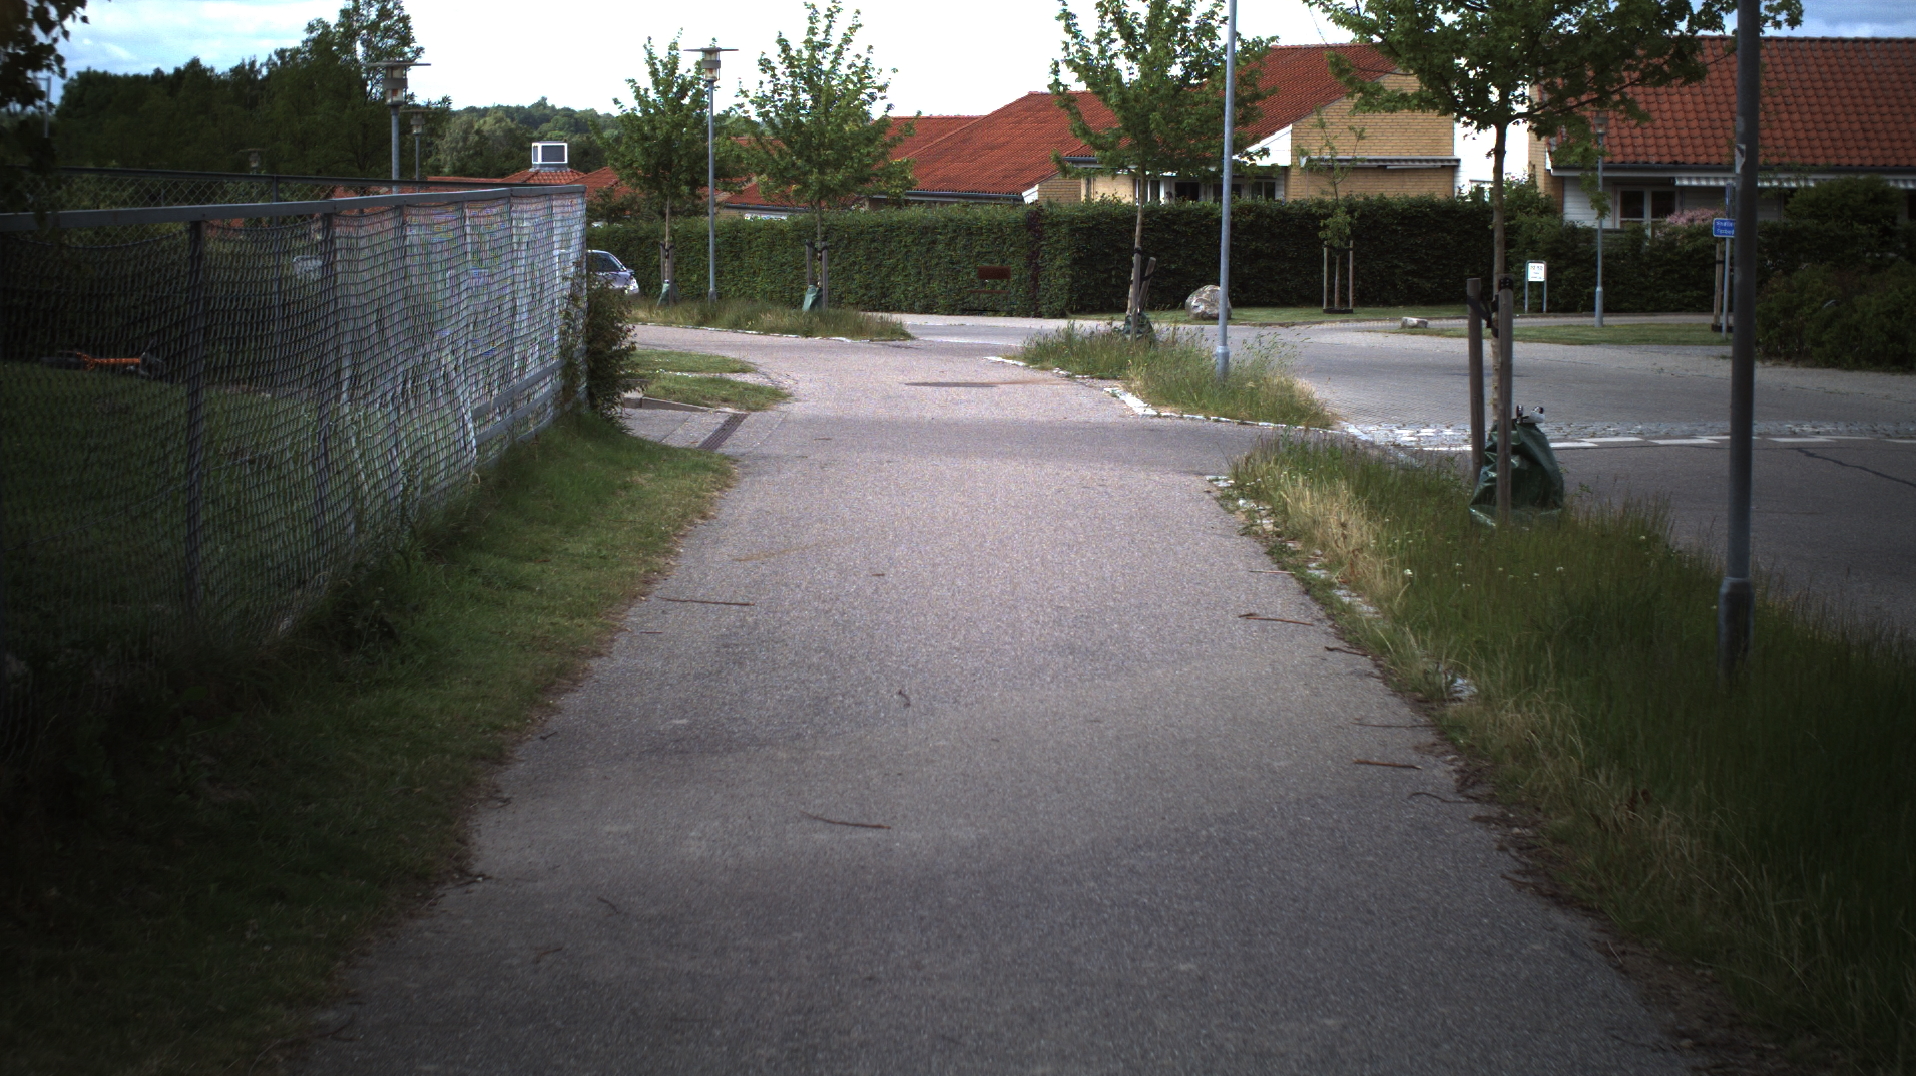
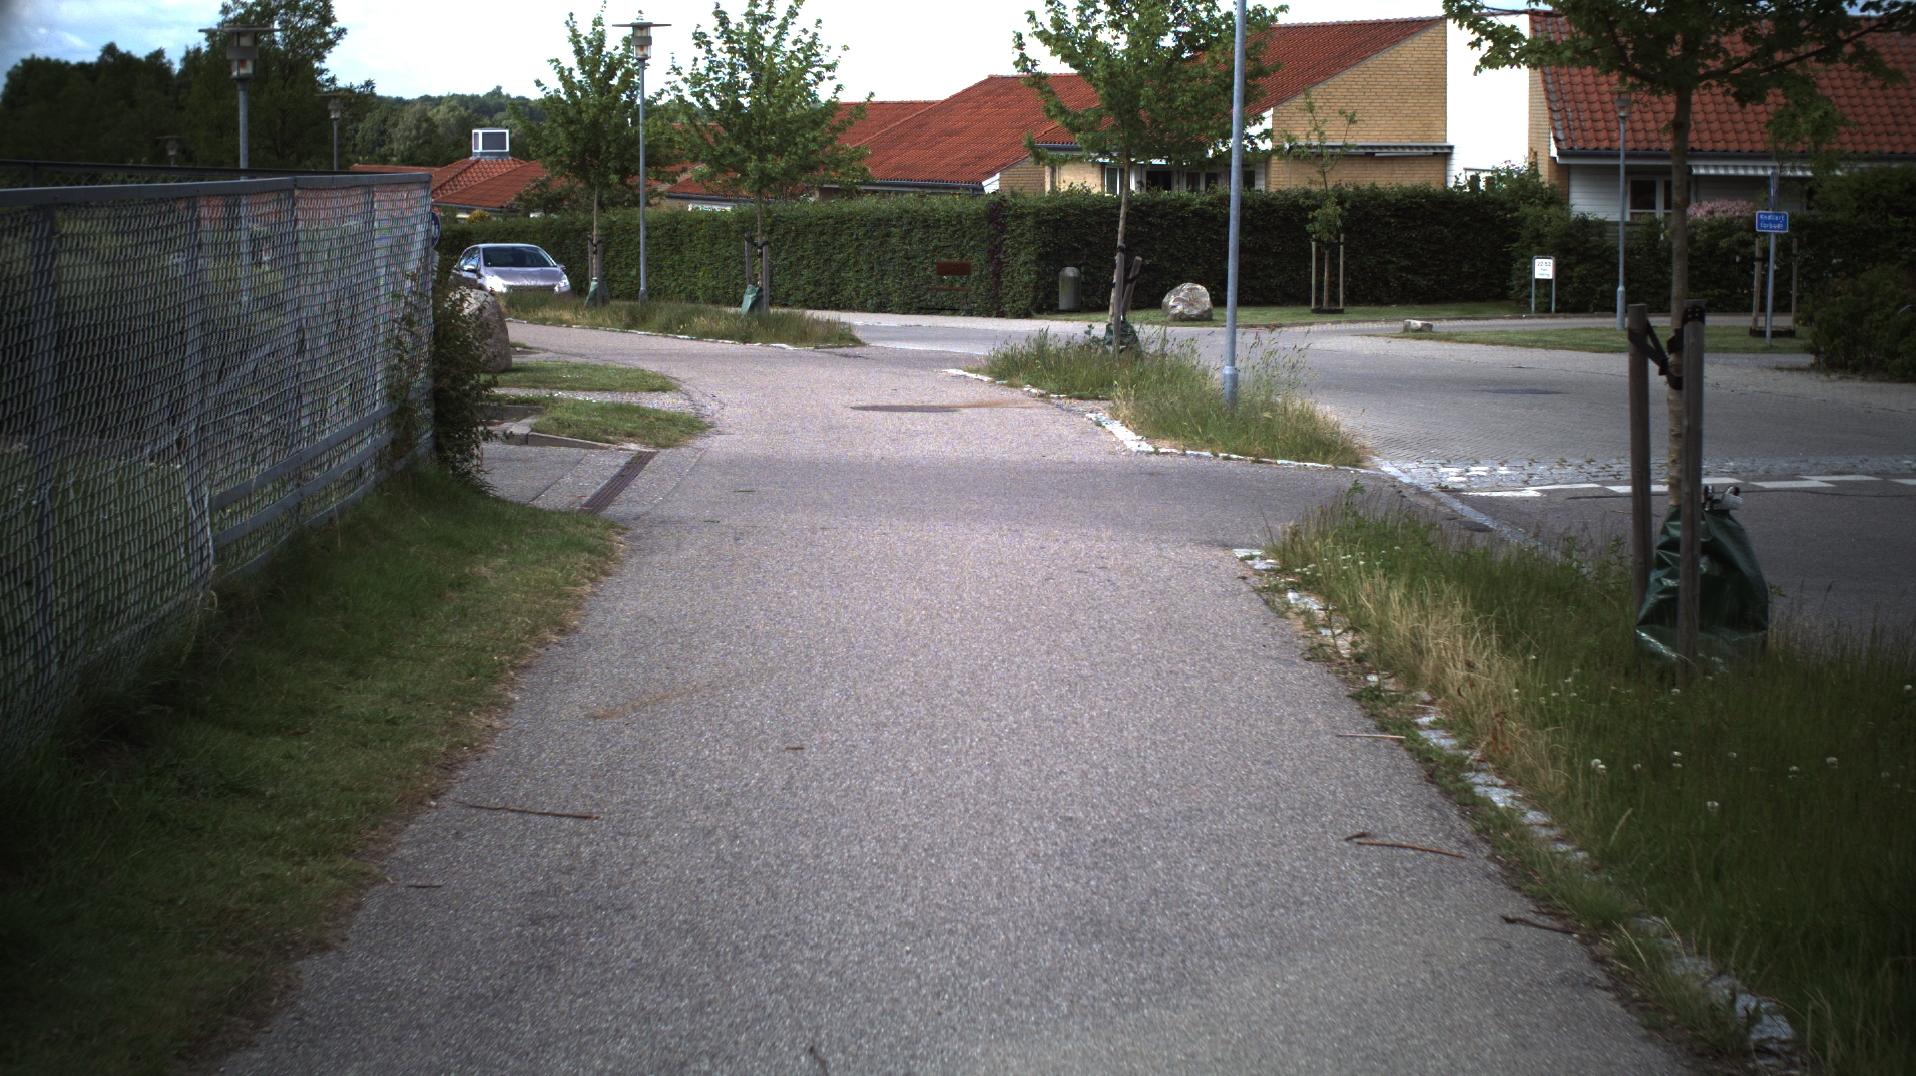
trash can: none [1091,272,1111,313] -> present [1059,267,1081,312]

